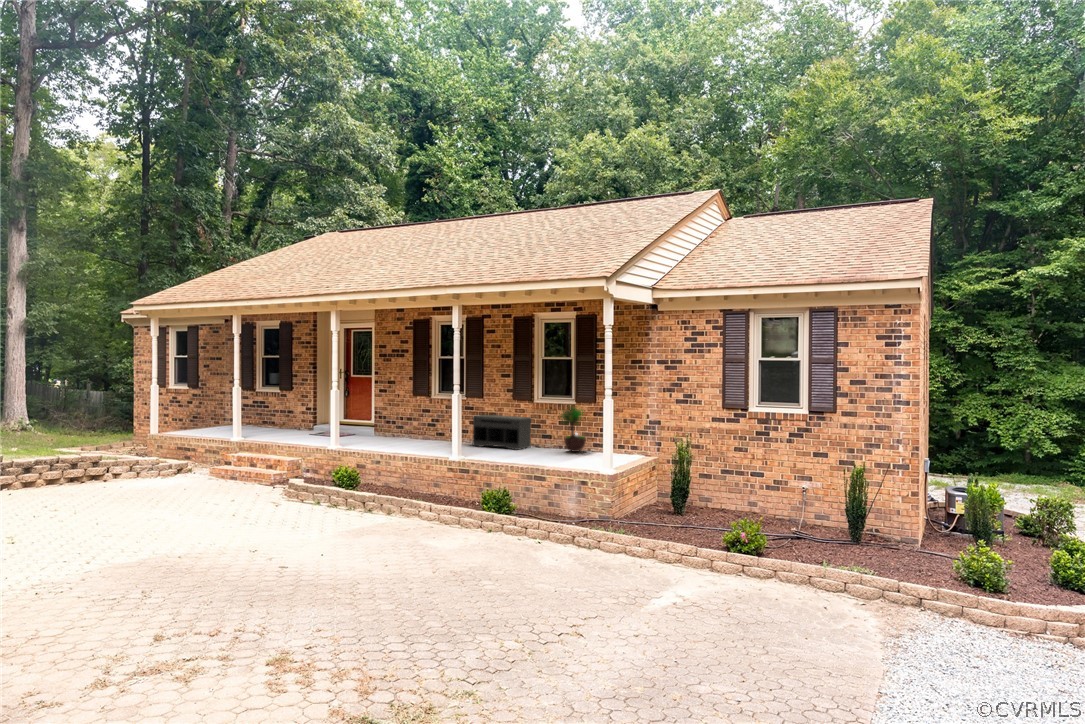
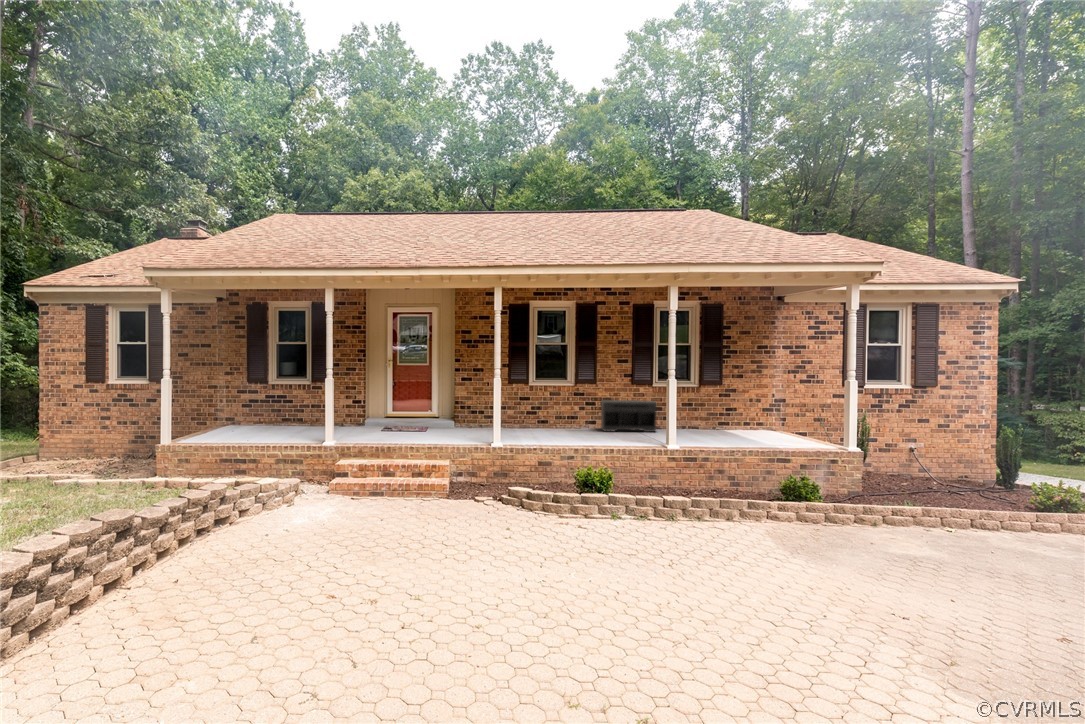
potted tree: present [558,407,586,452] -> none [692,384,719,431]

